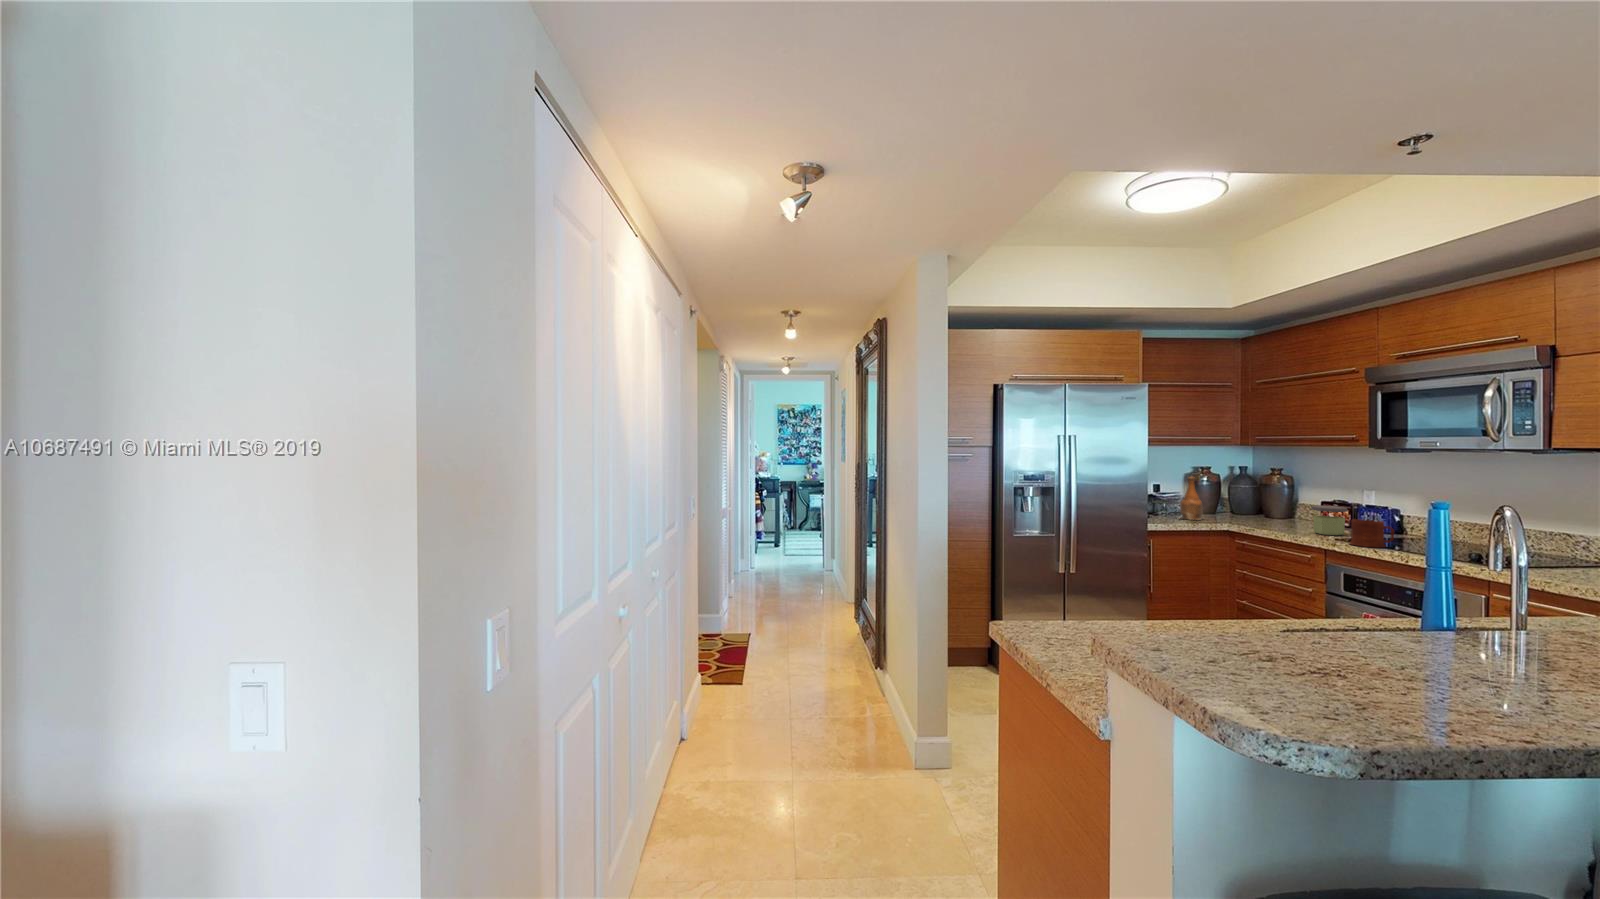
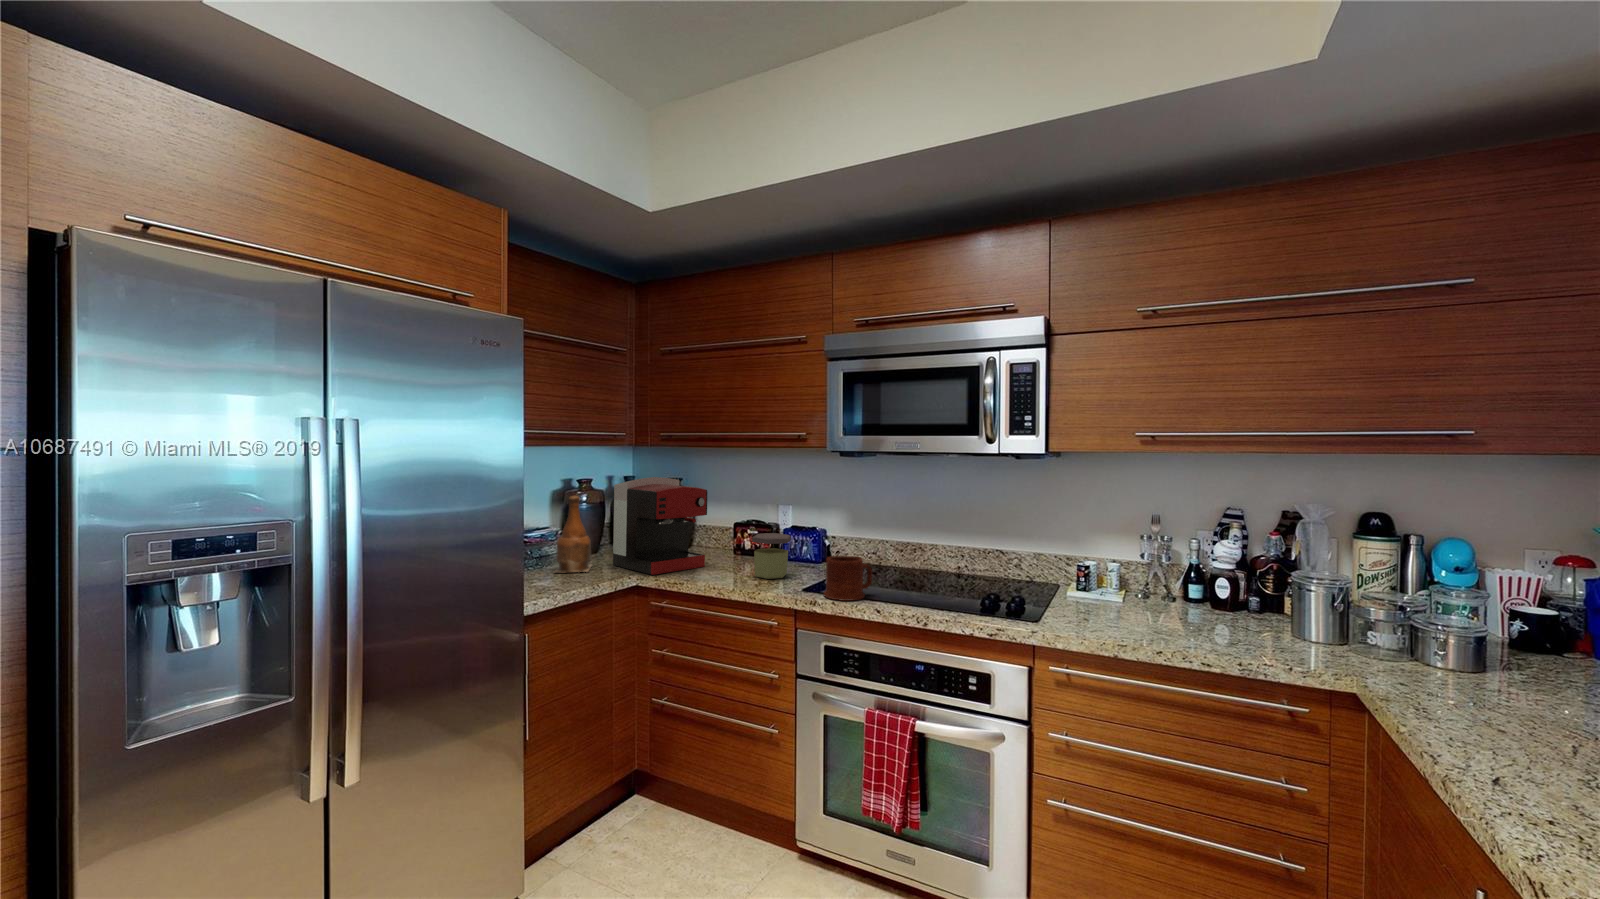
coffee maker: none [1219,467,1286,526] -> present [613,477,707,575]

